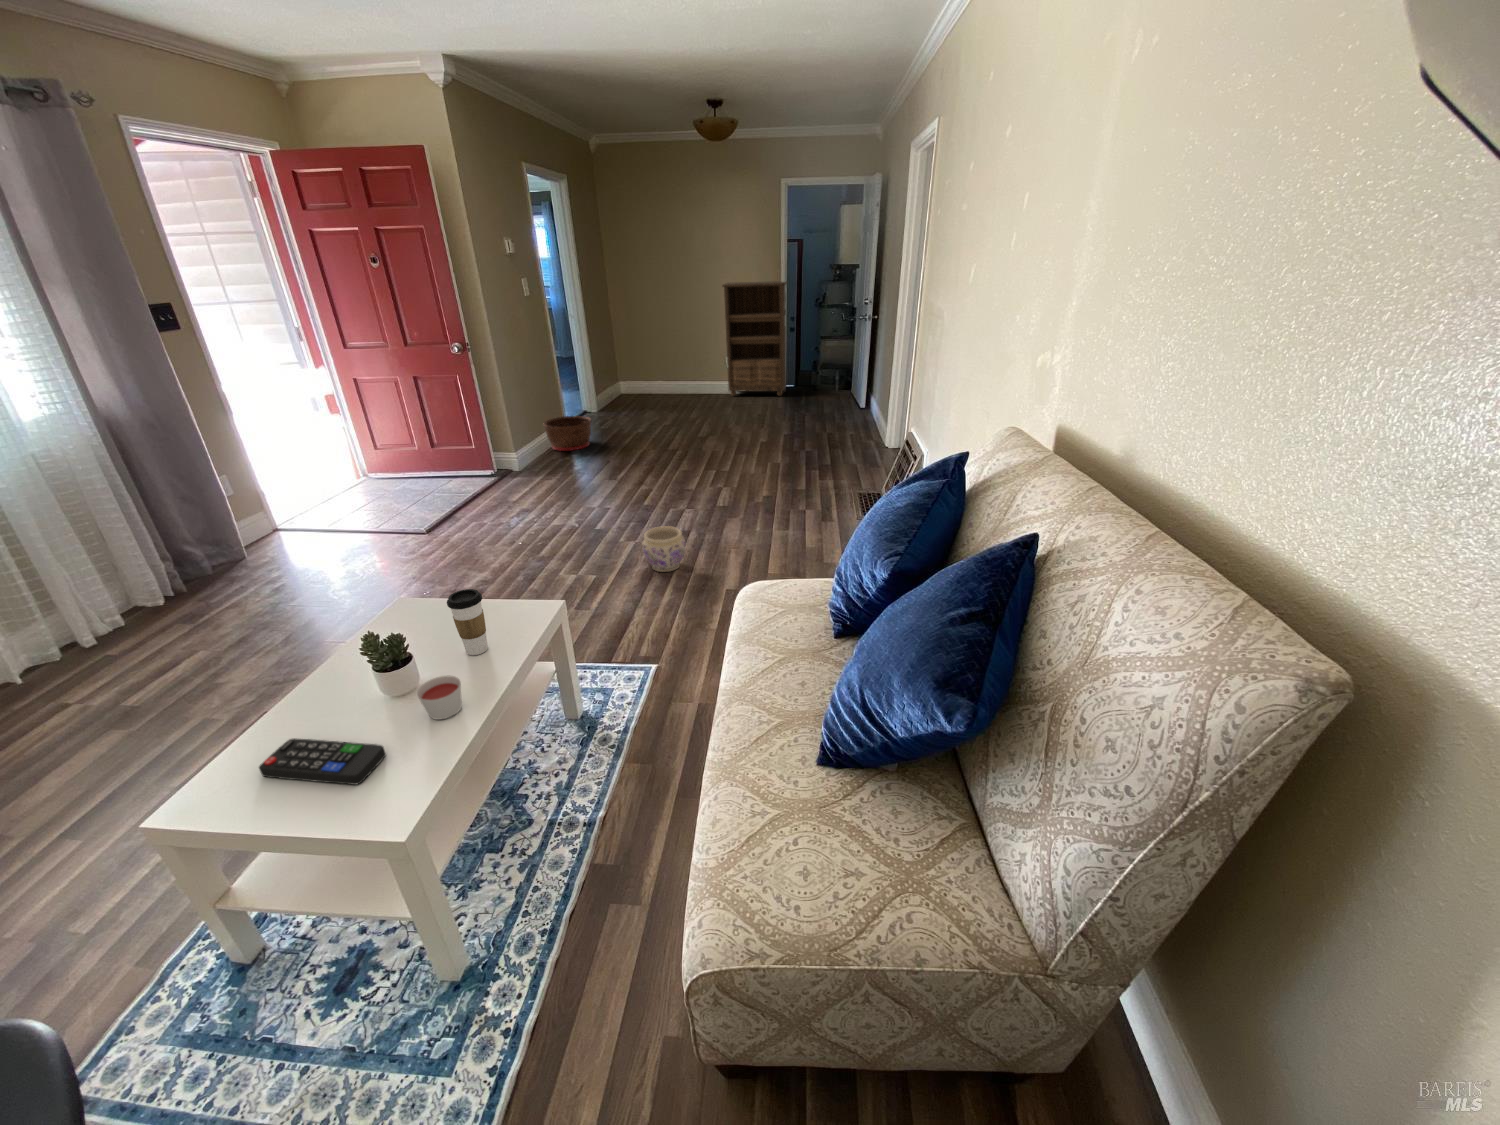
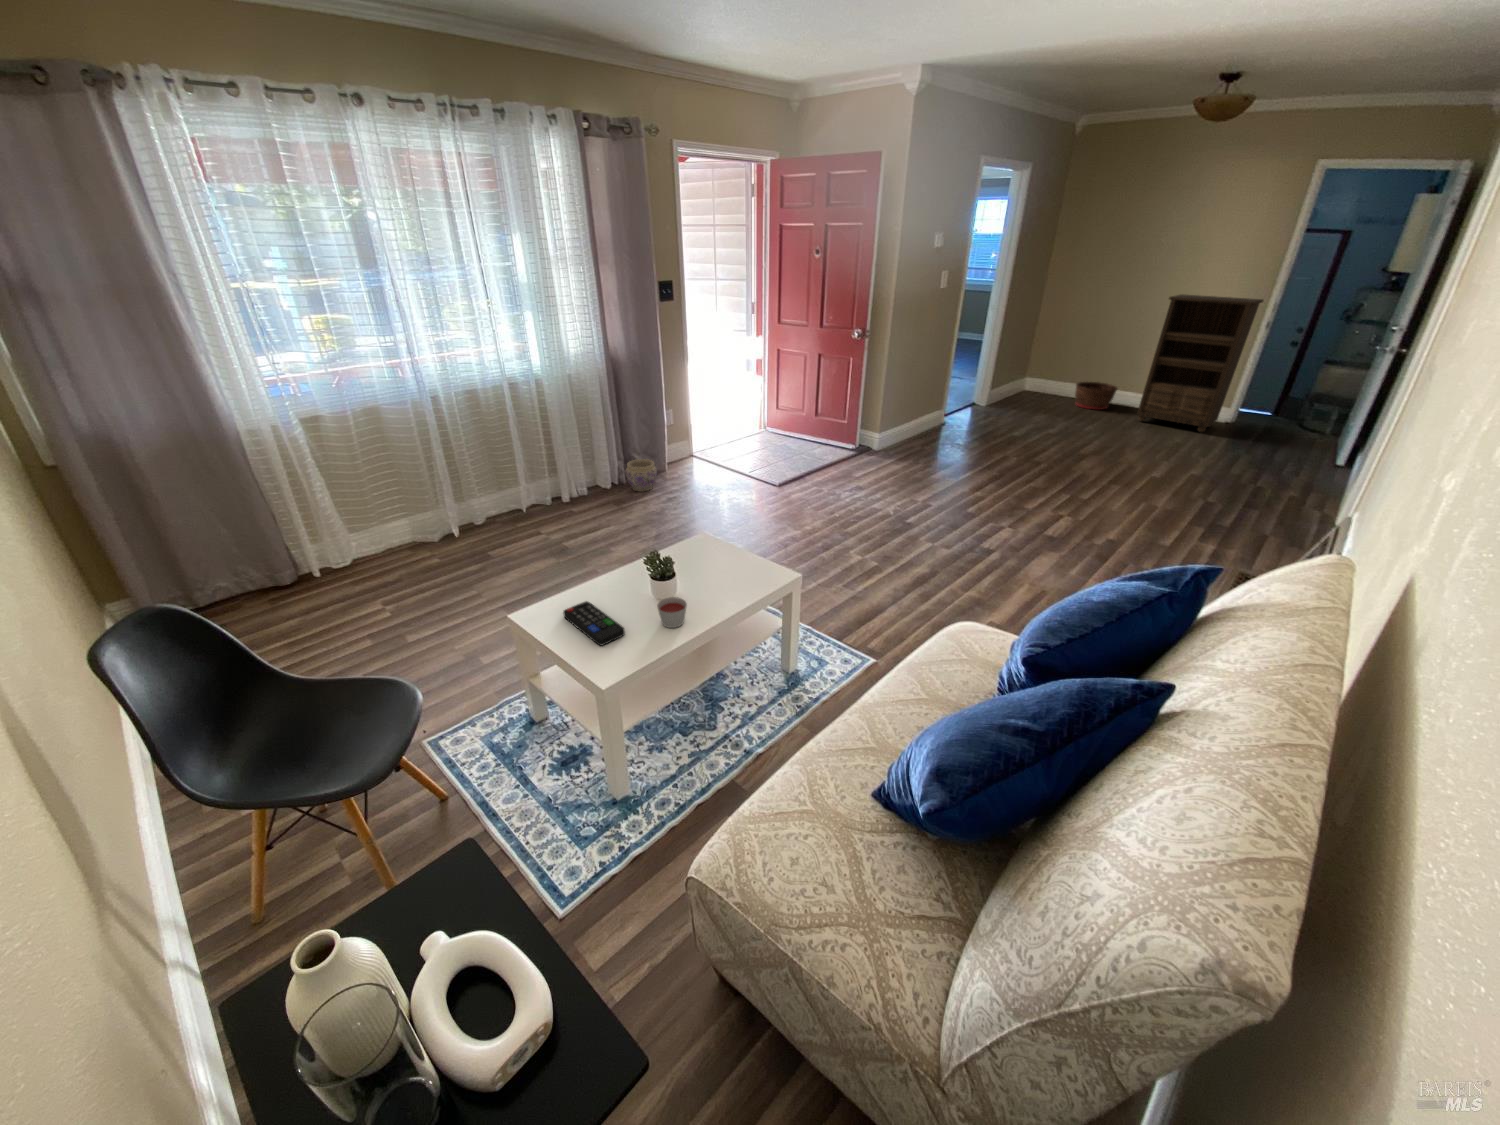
basket: present [543,416,591,451] -> present [1075,382,1117,410]
planter: present [642,526,686,572] -> present [626,459,657,492]
coffee cup: present [447,589,488,655] -> none [707,542,732,592]

